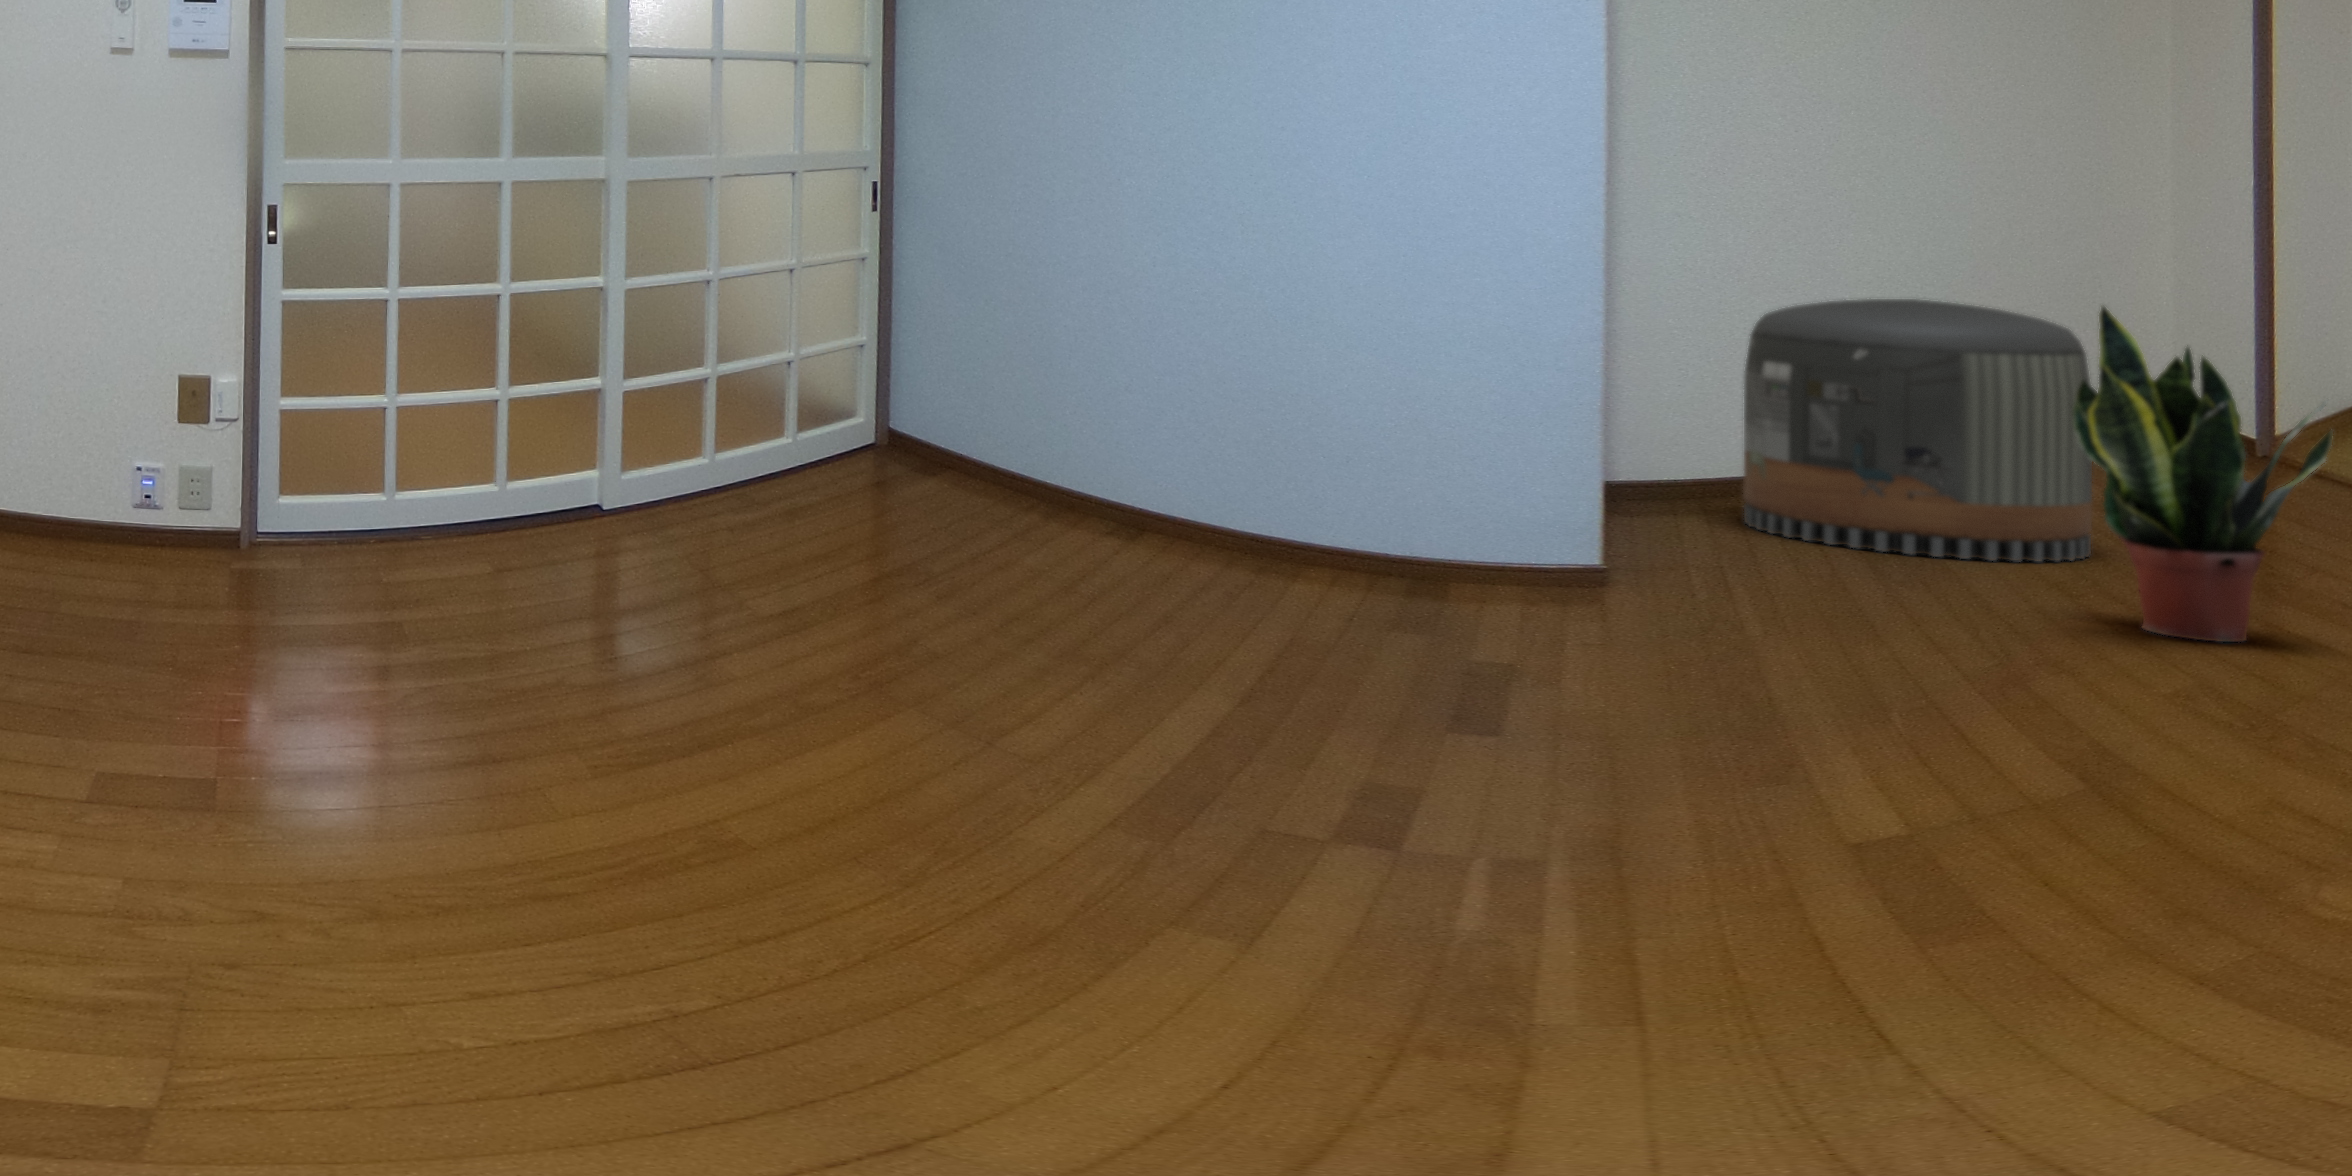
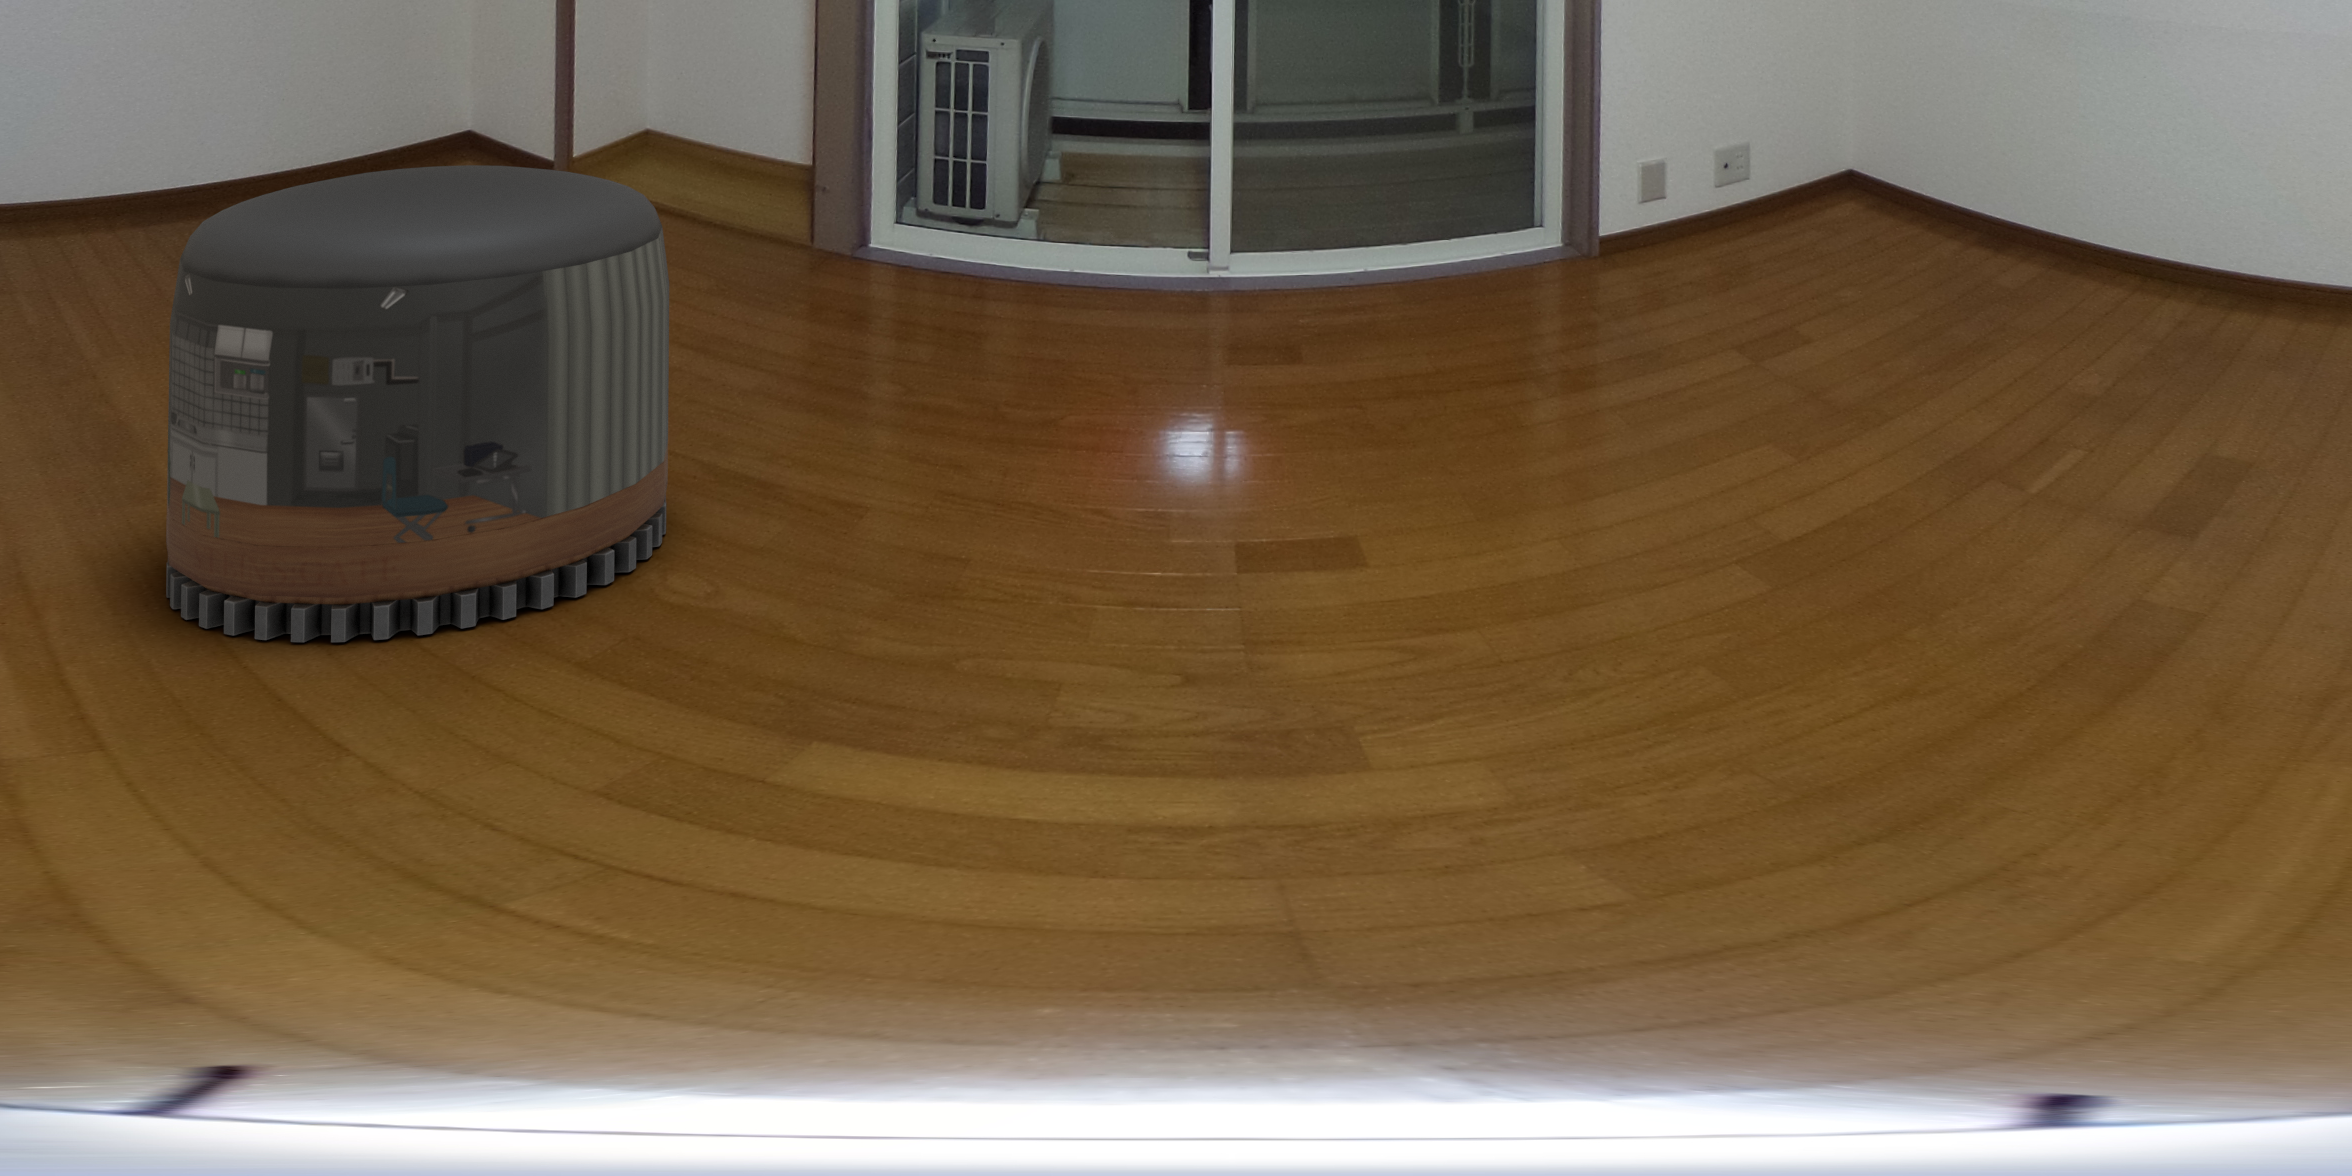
potted plant: present [2073,307,2332,642] -> none [829,231,1192,802]

